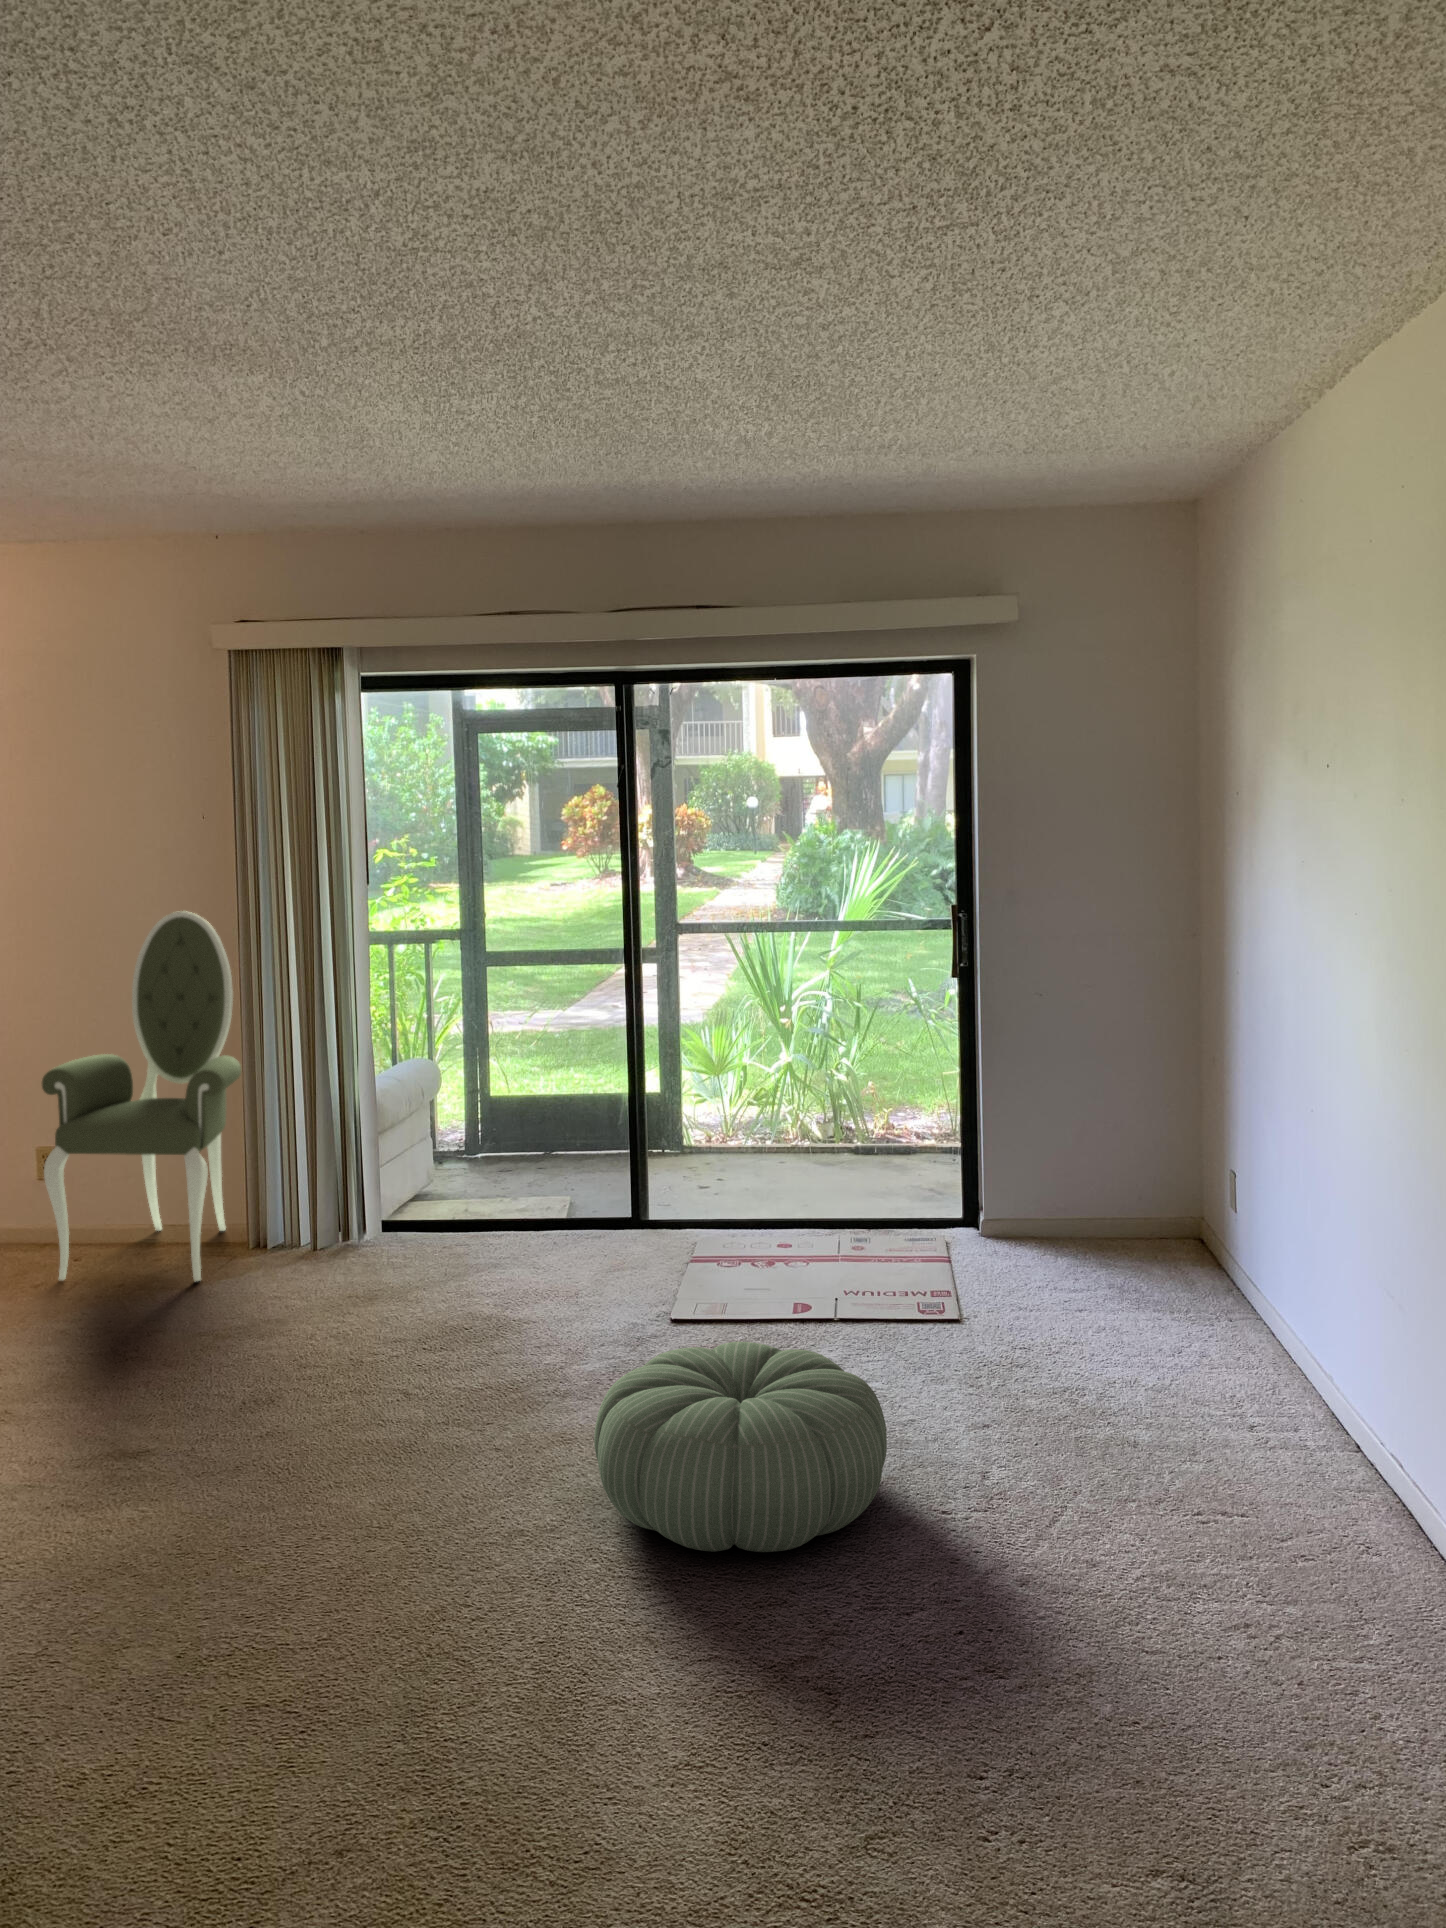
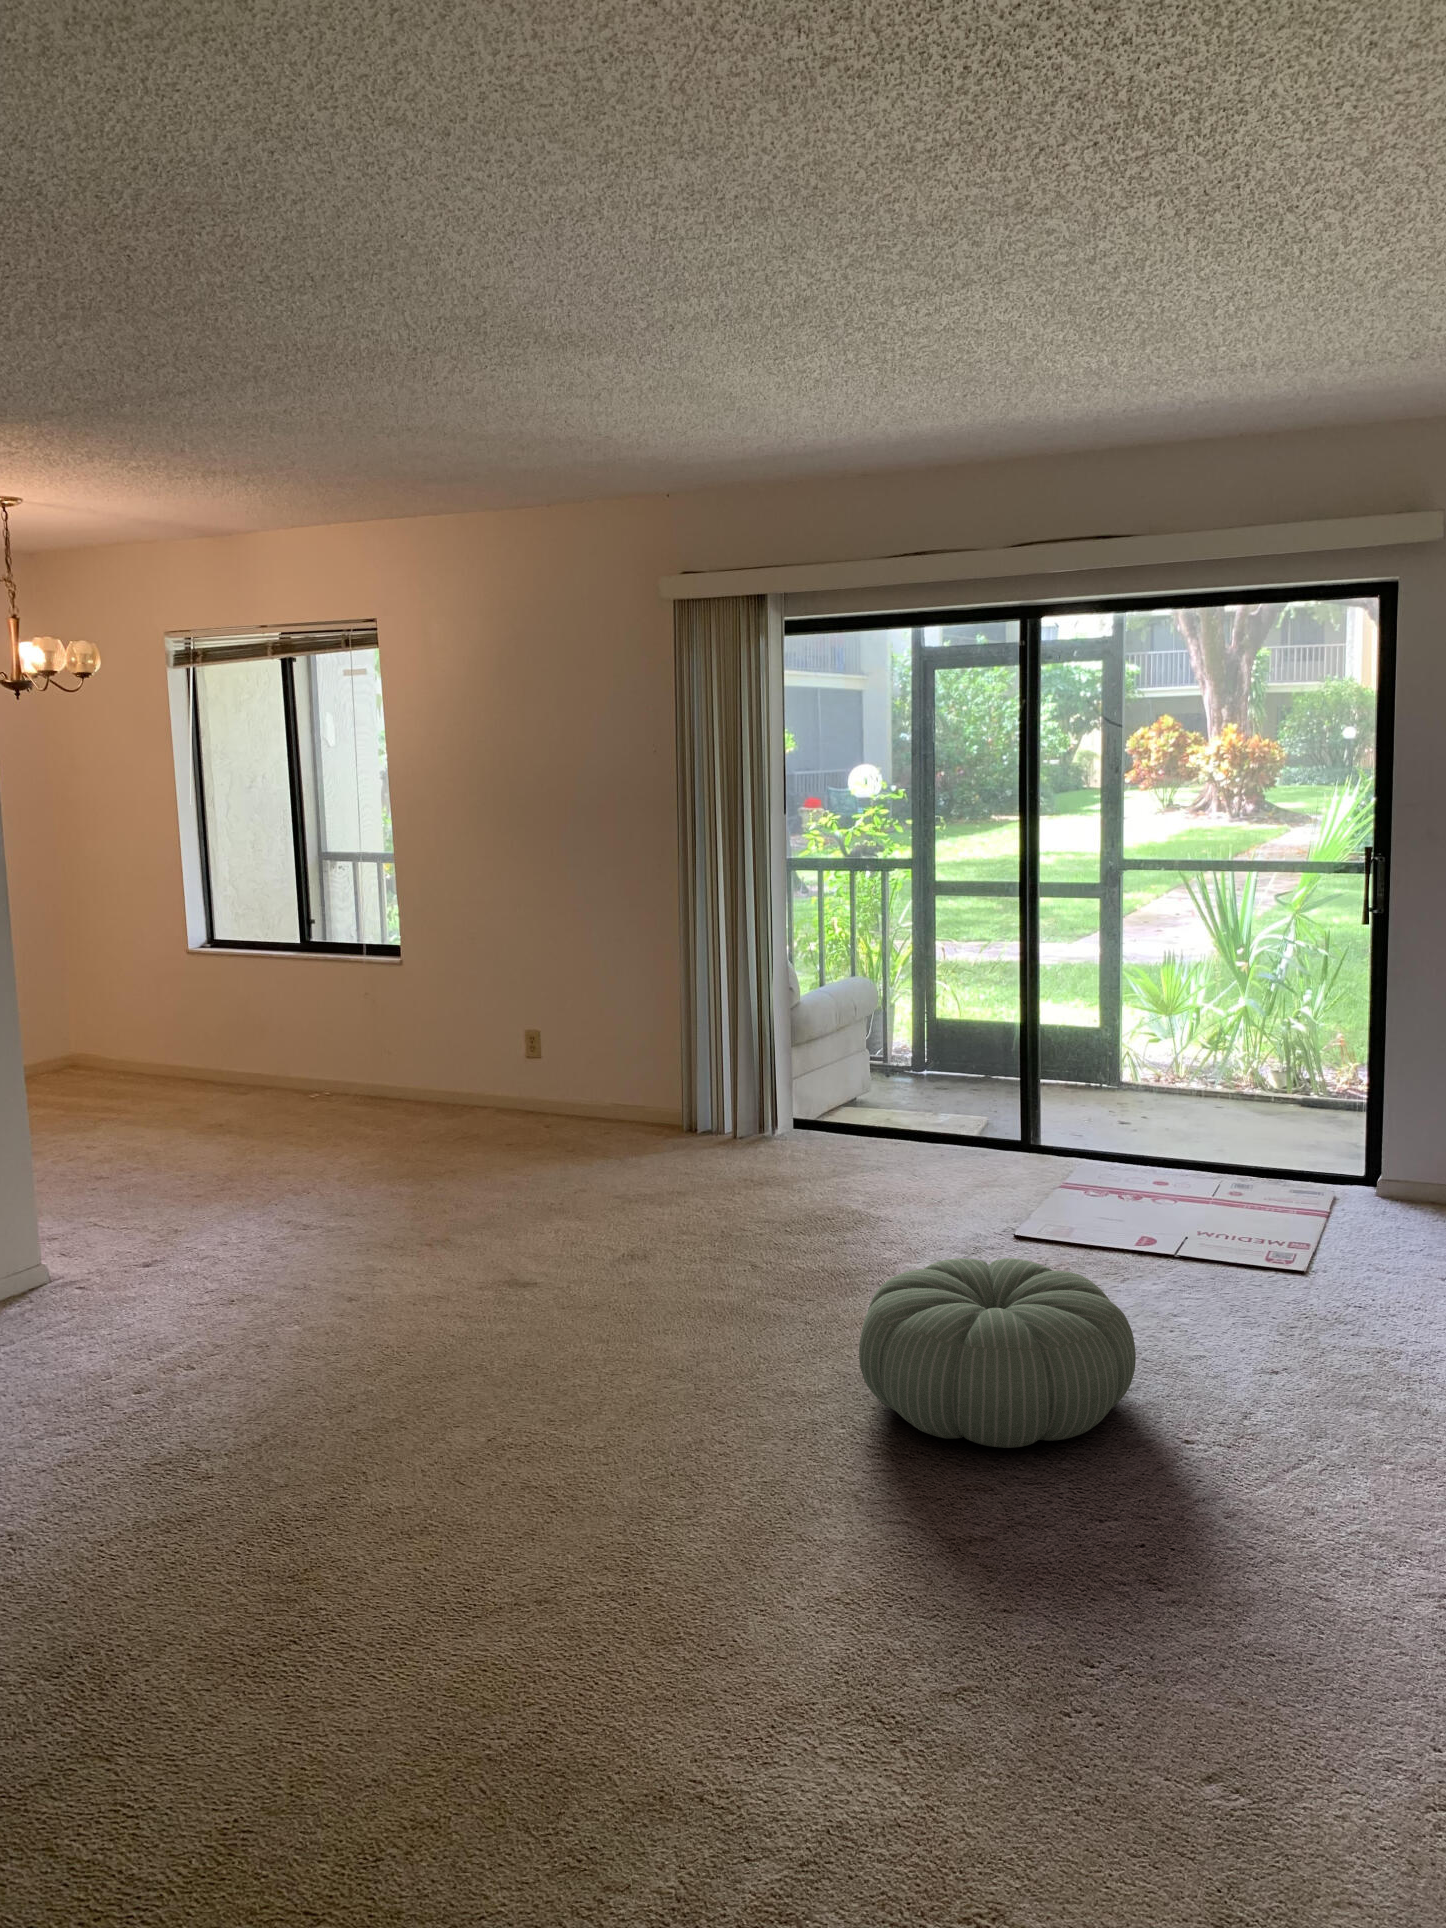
armchair: present [42,911,241,1281] -> none [521,855,678,1167]

